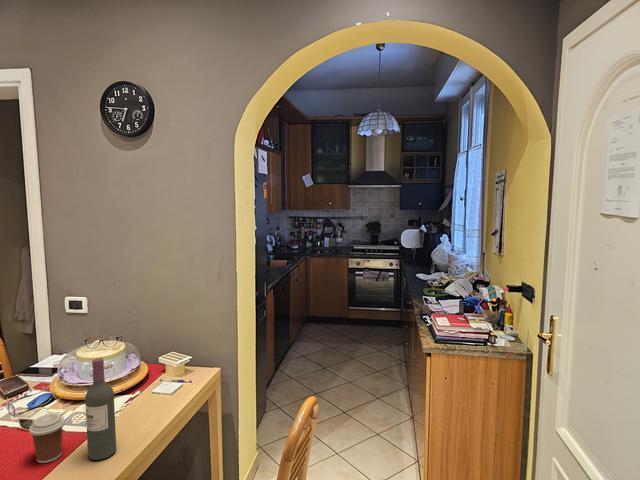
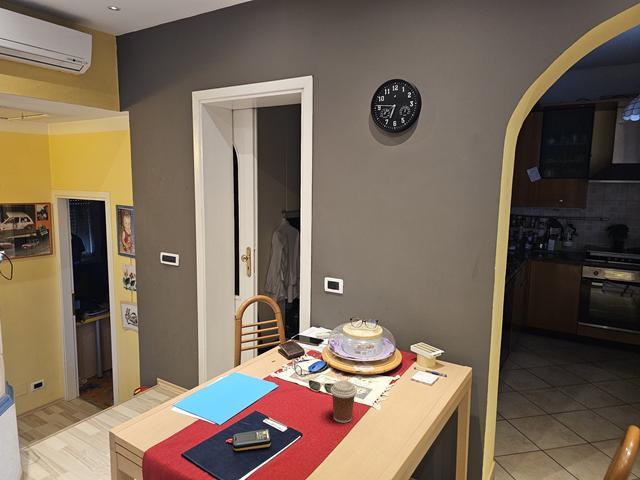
wine bottle: present [85,358,116,460] -> none [375,339,401,432]

